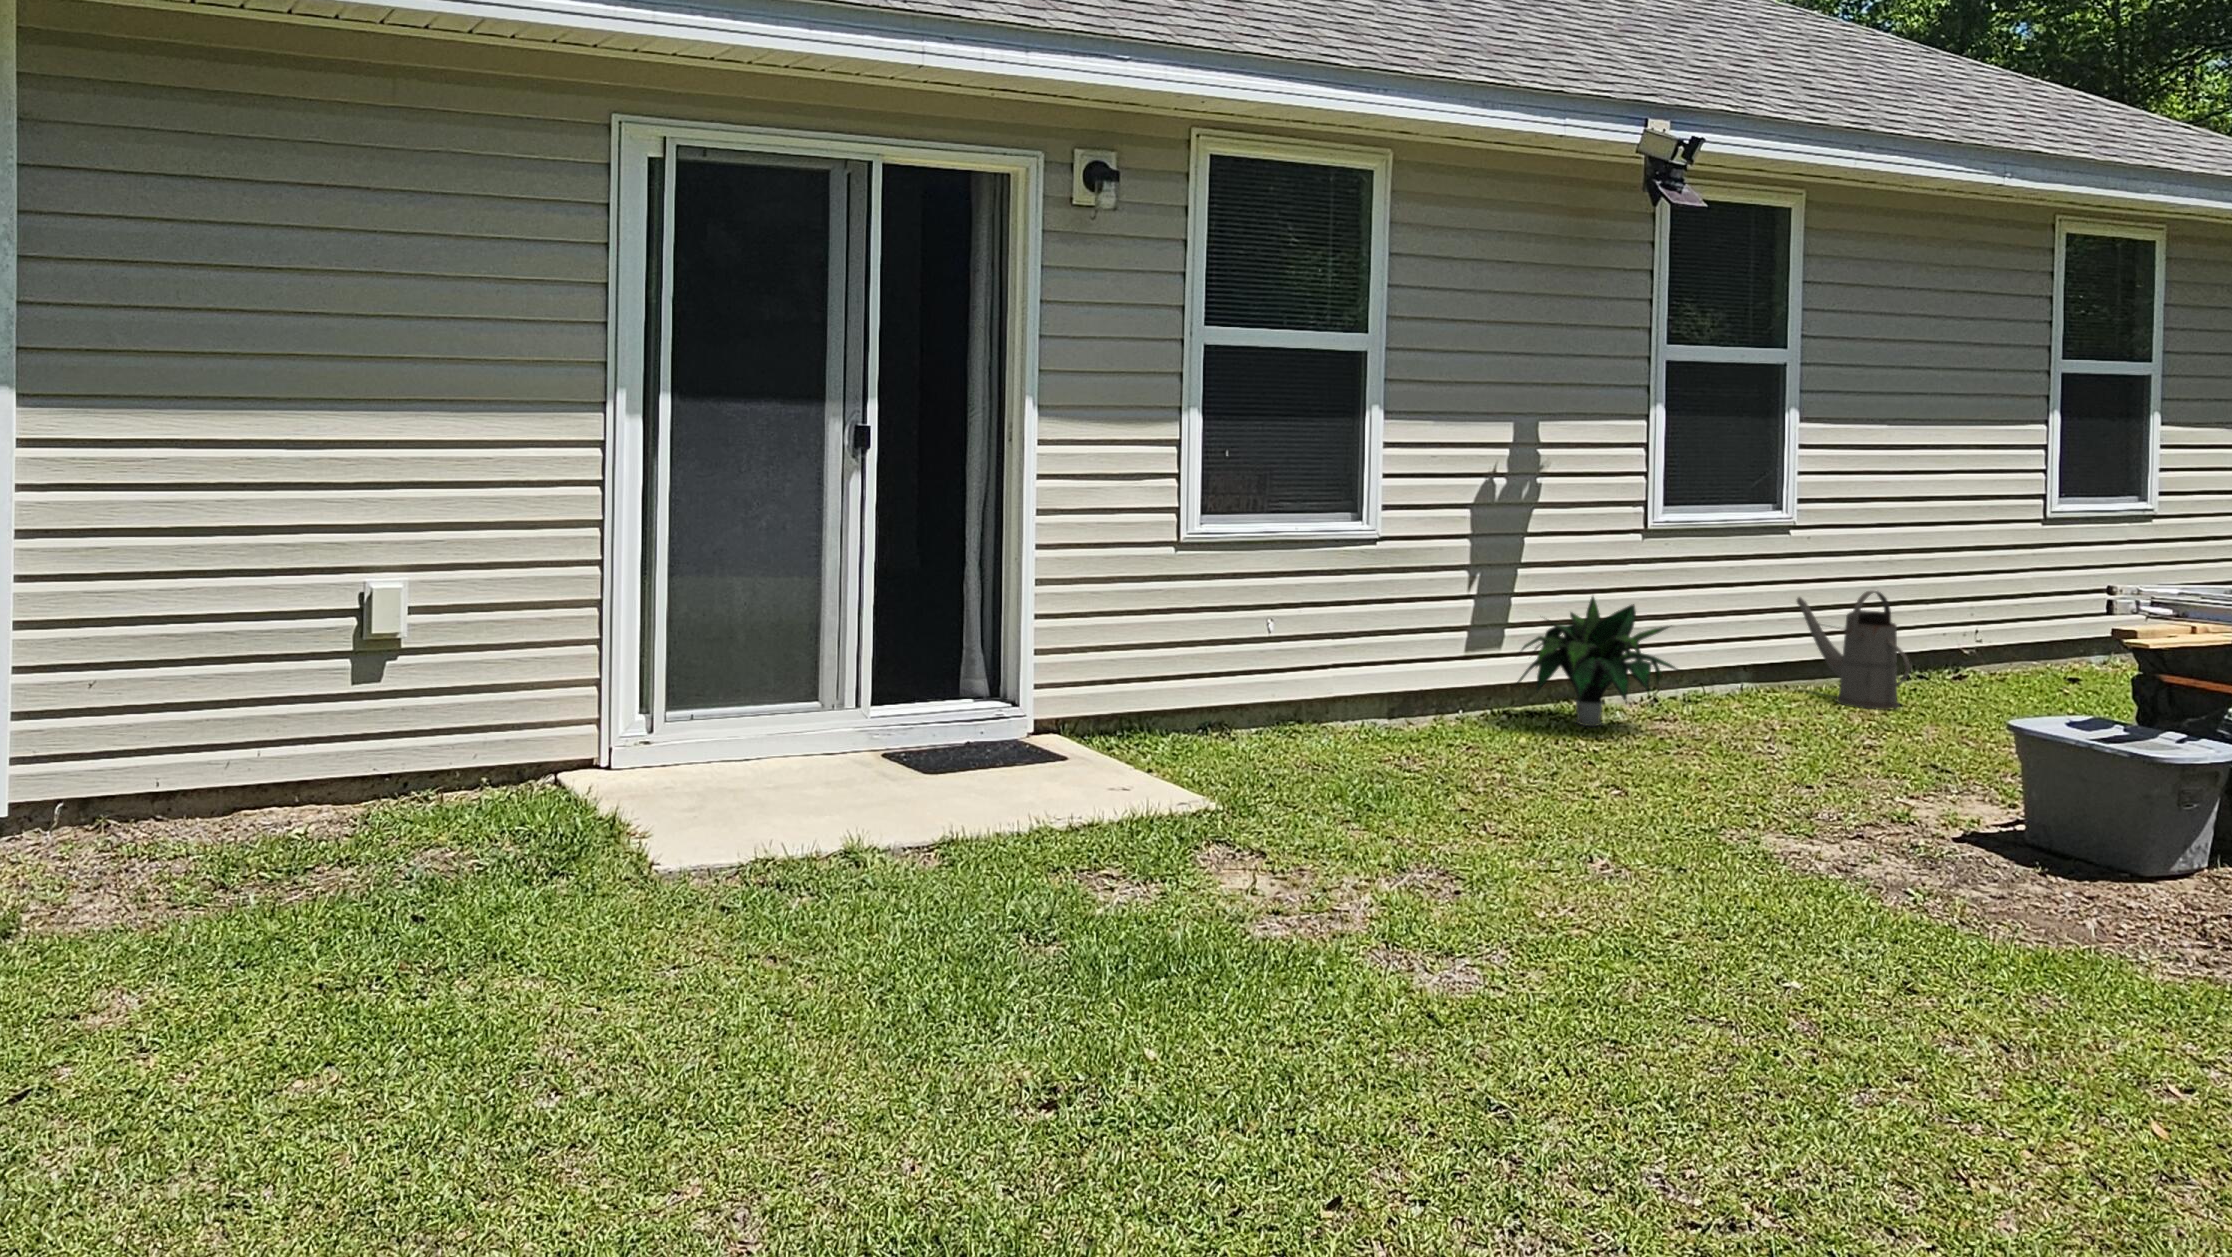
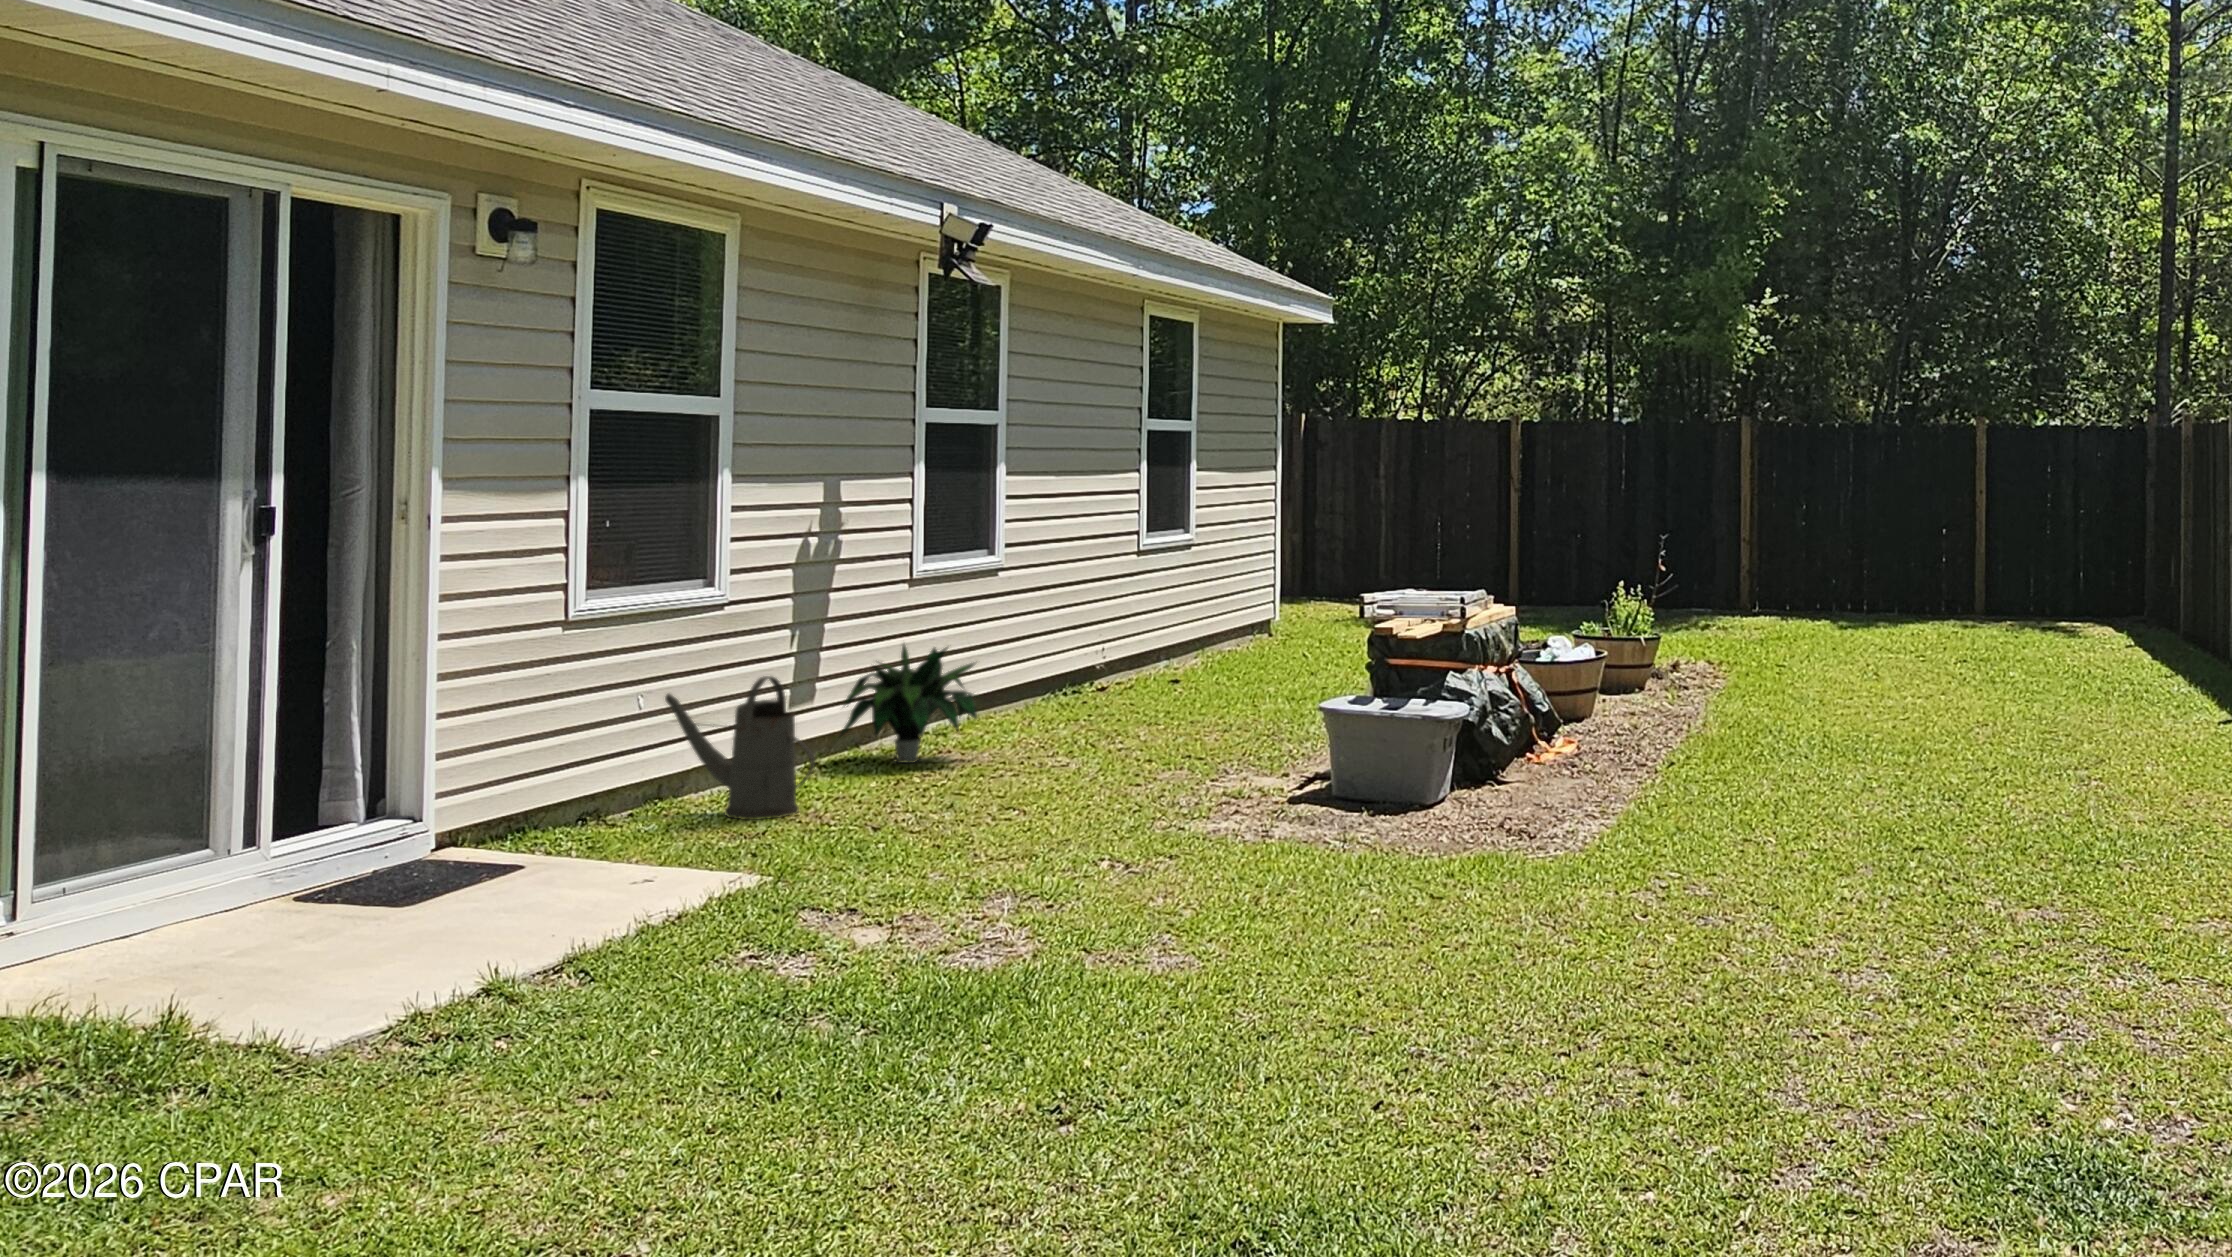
watering can: present [1797,591,1911,710] -> present [665,676,815,820]

